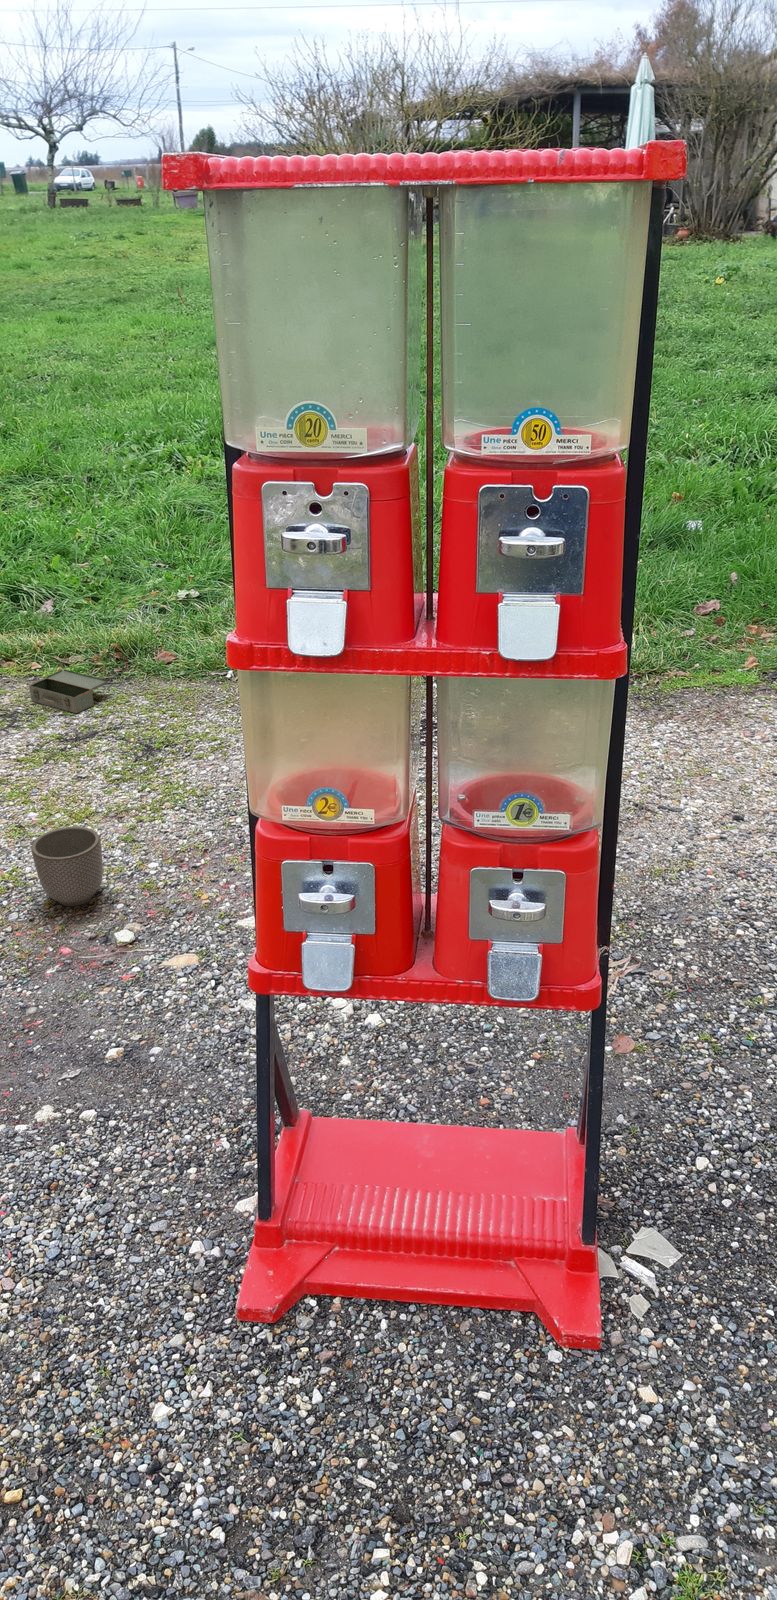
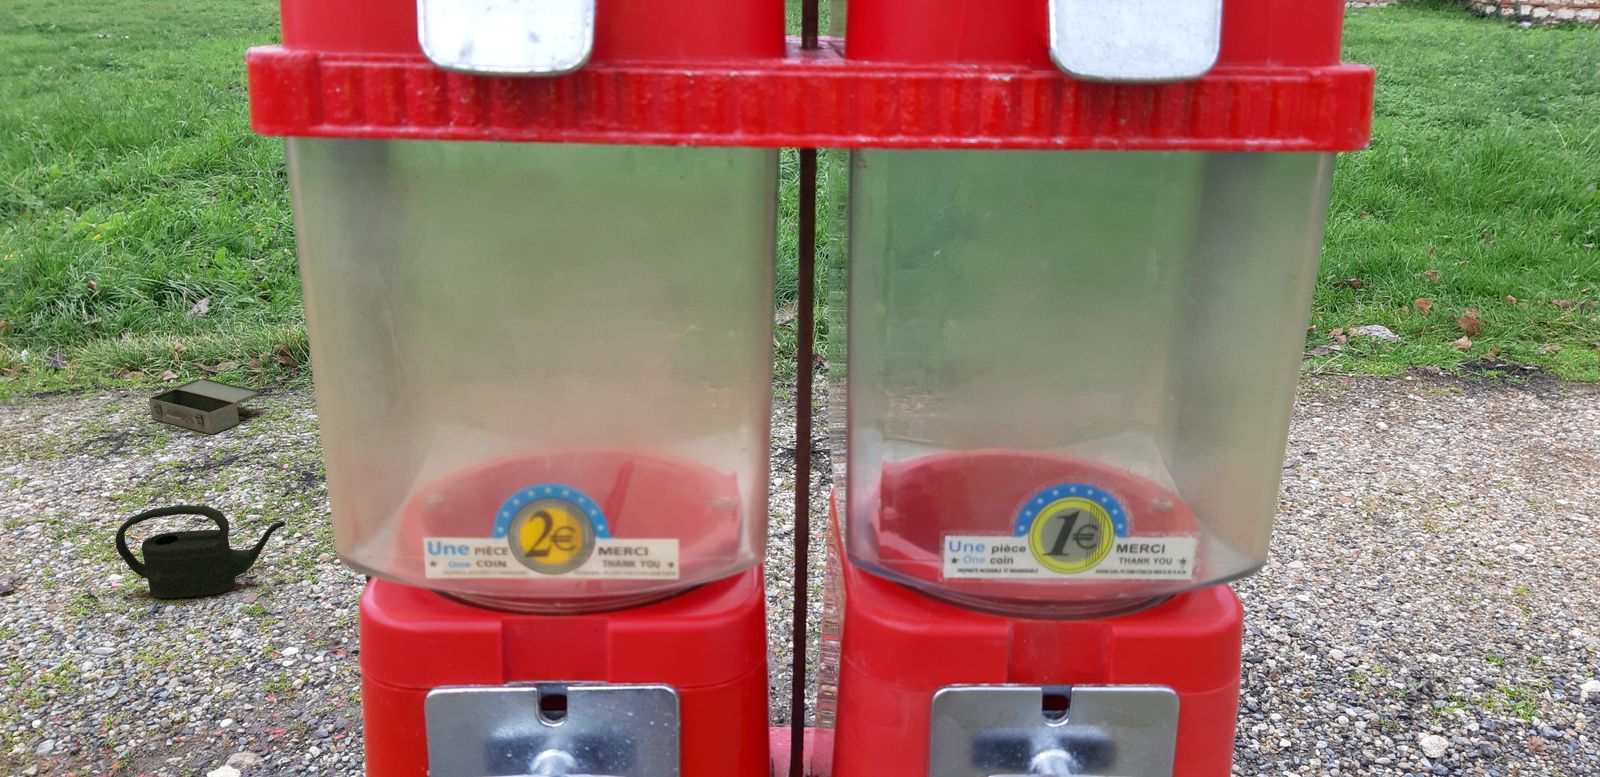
watering can: none [36,766,143,829] -> present [116,505,285,598]
planter: present [32,827,103,906] -> none [75,600,200,728]

